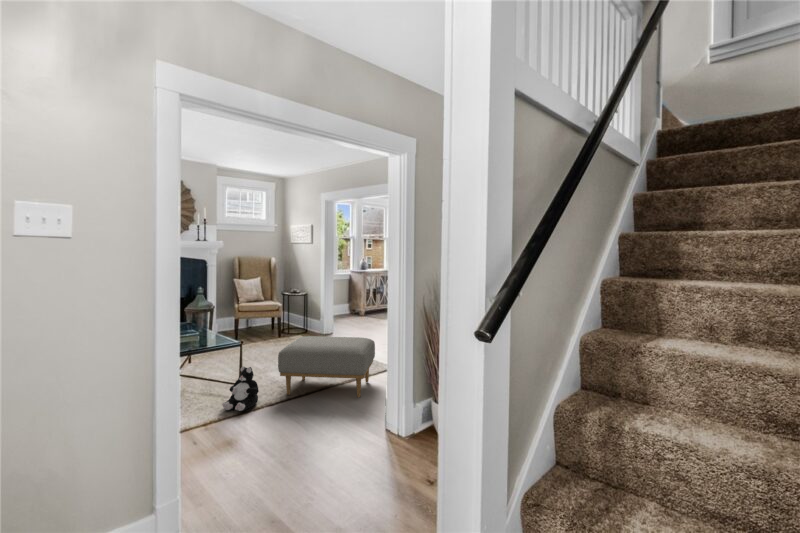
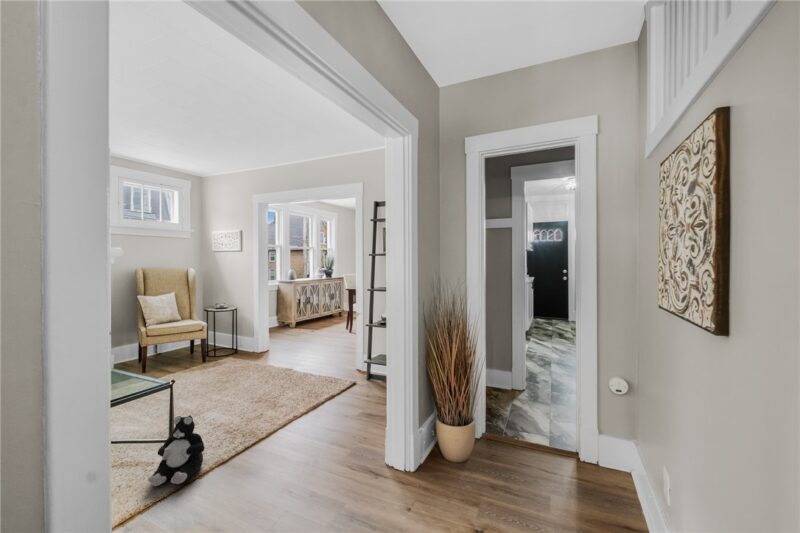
ottoman: present [278,336,375,398] -> none [228,355,347,442]

